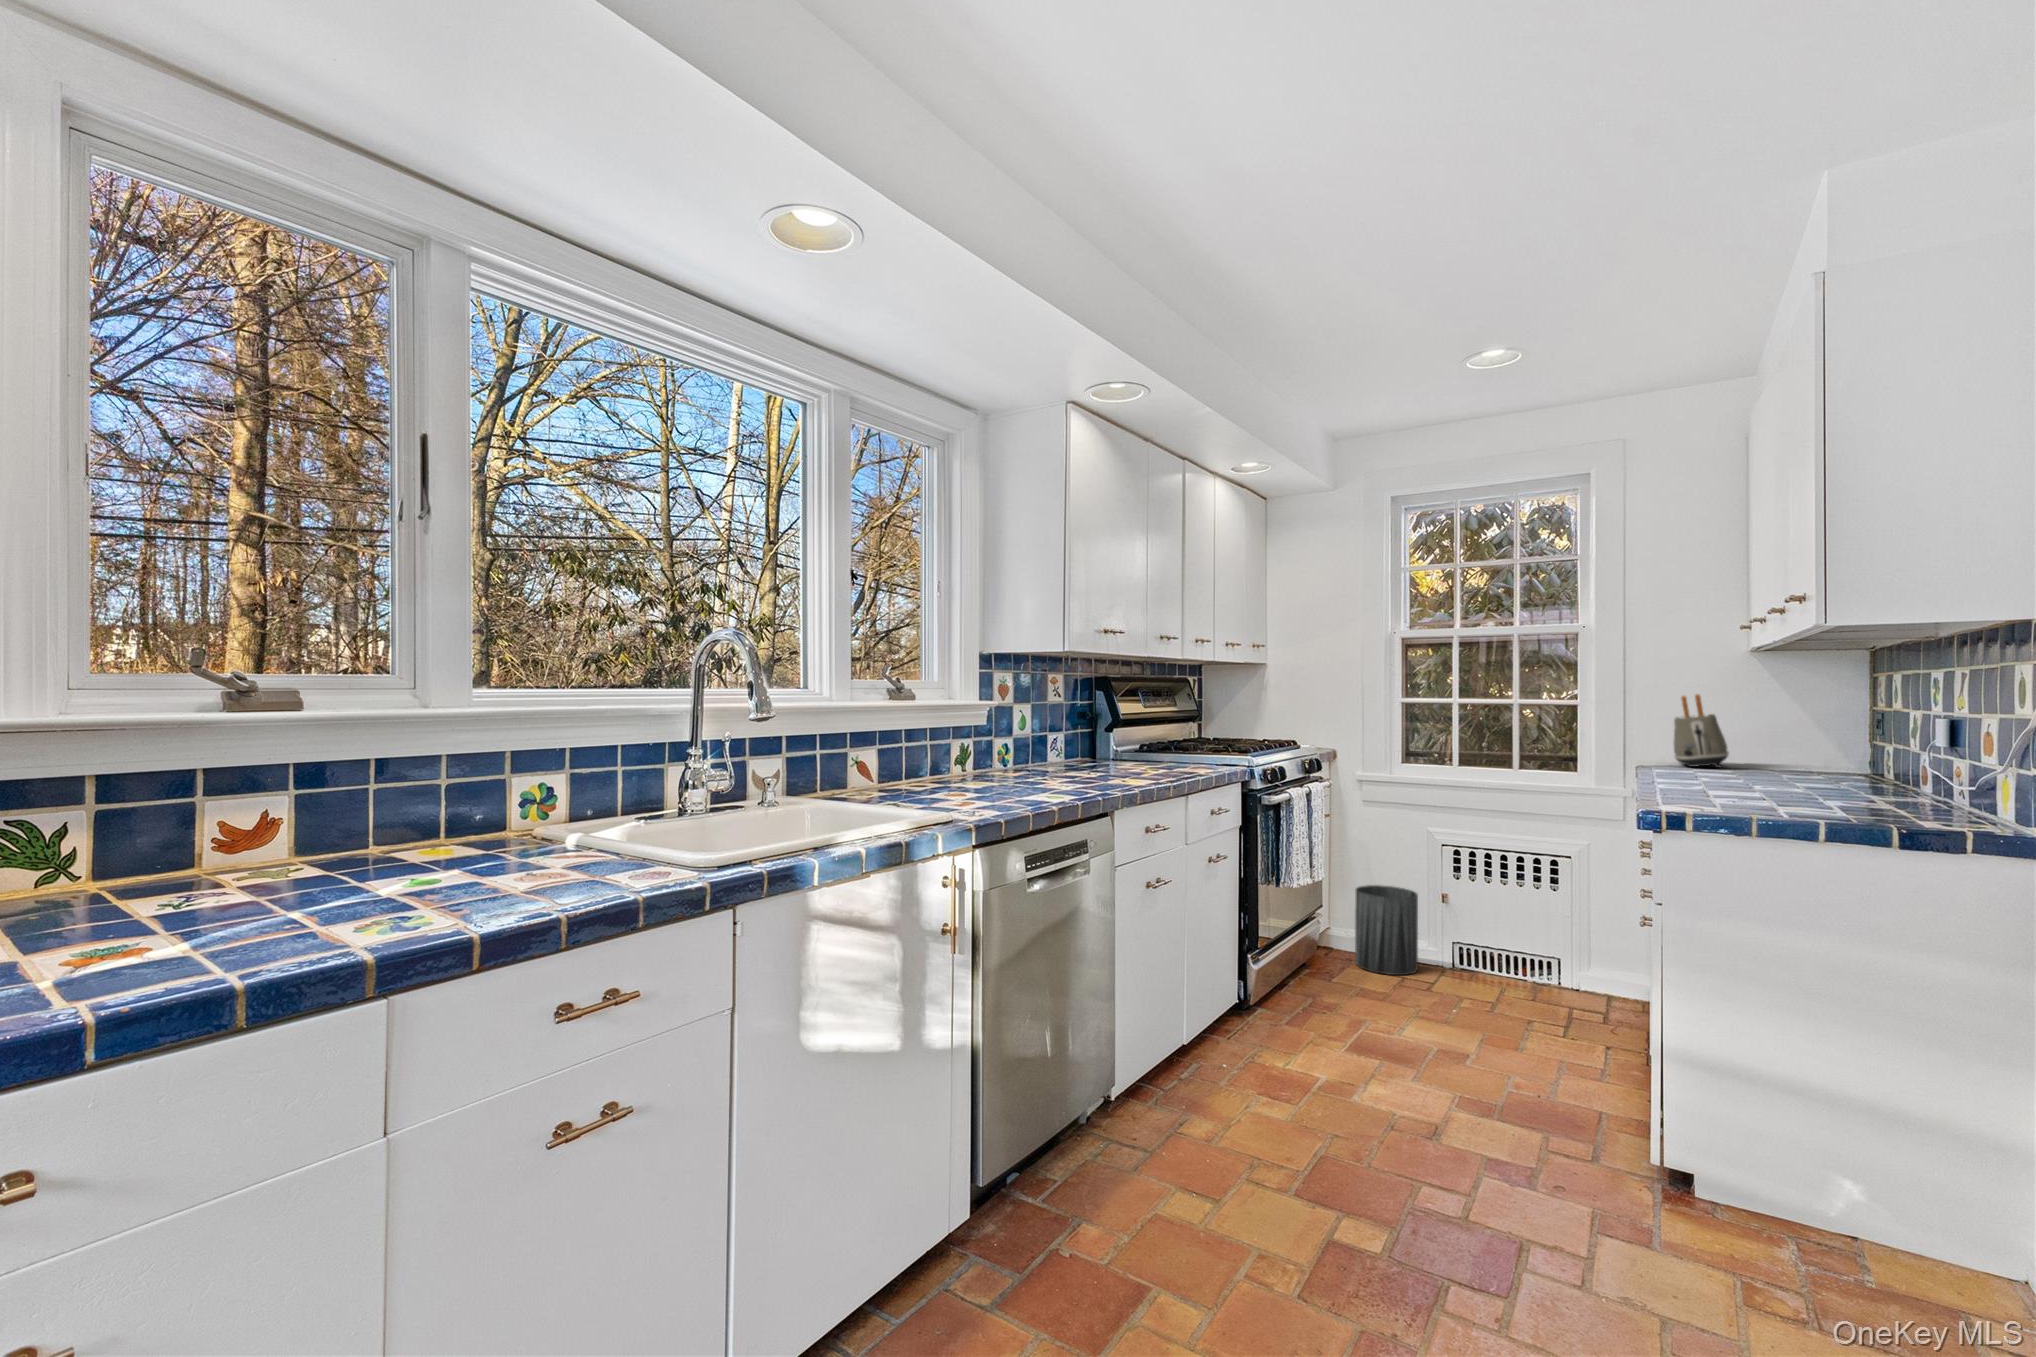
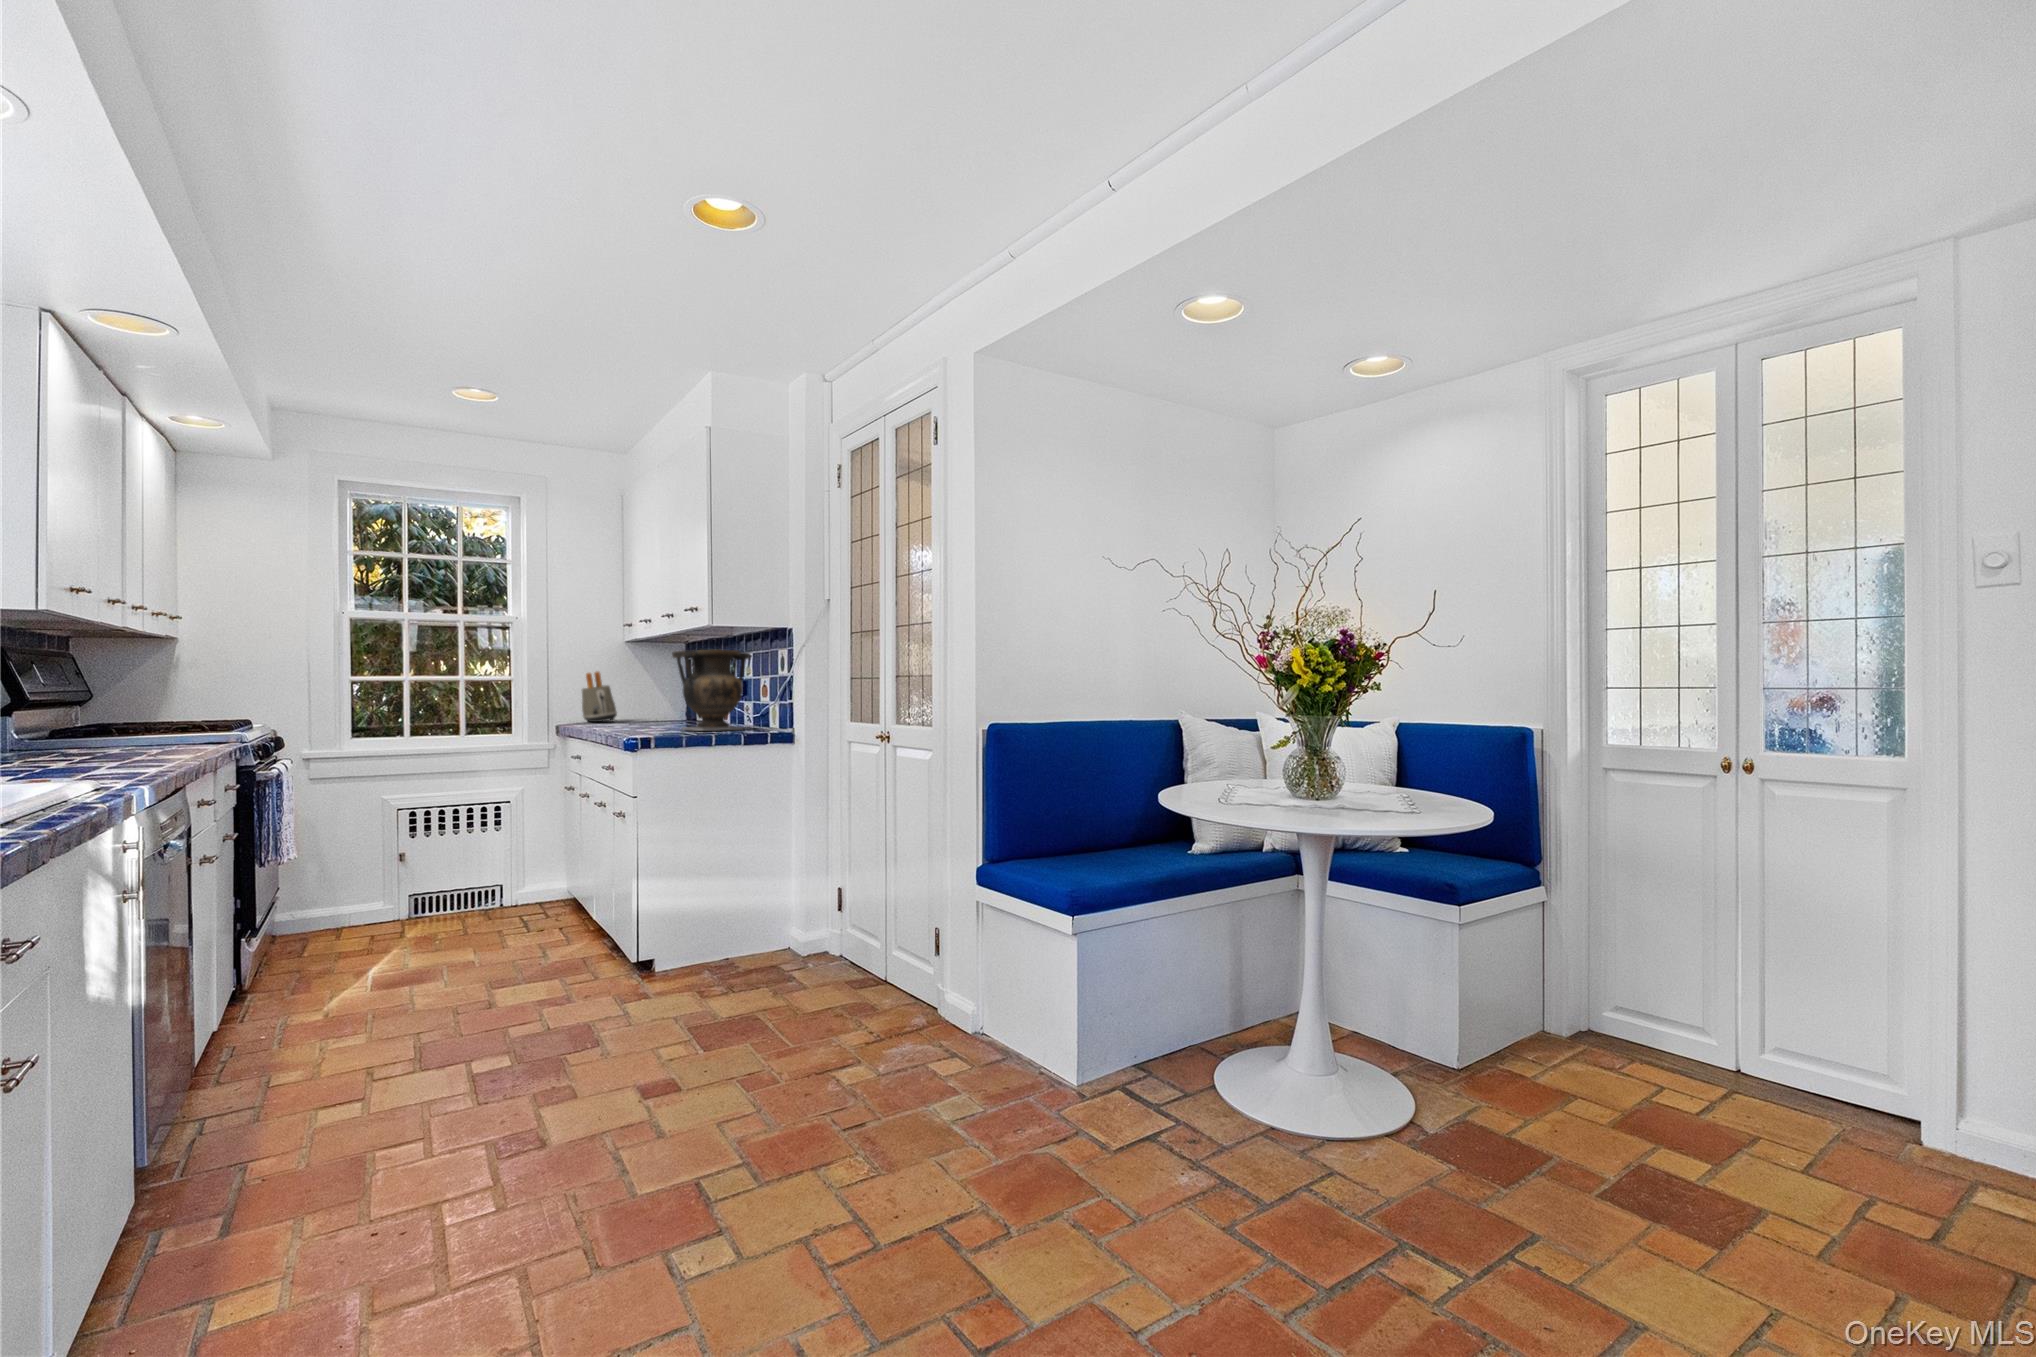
vase: none [1762,667,1942,816] -> present [672,650,750,731]
trash can: present [1355,885,1418,975] -> none [313,856,380,938]

